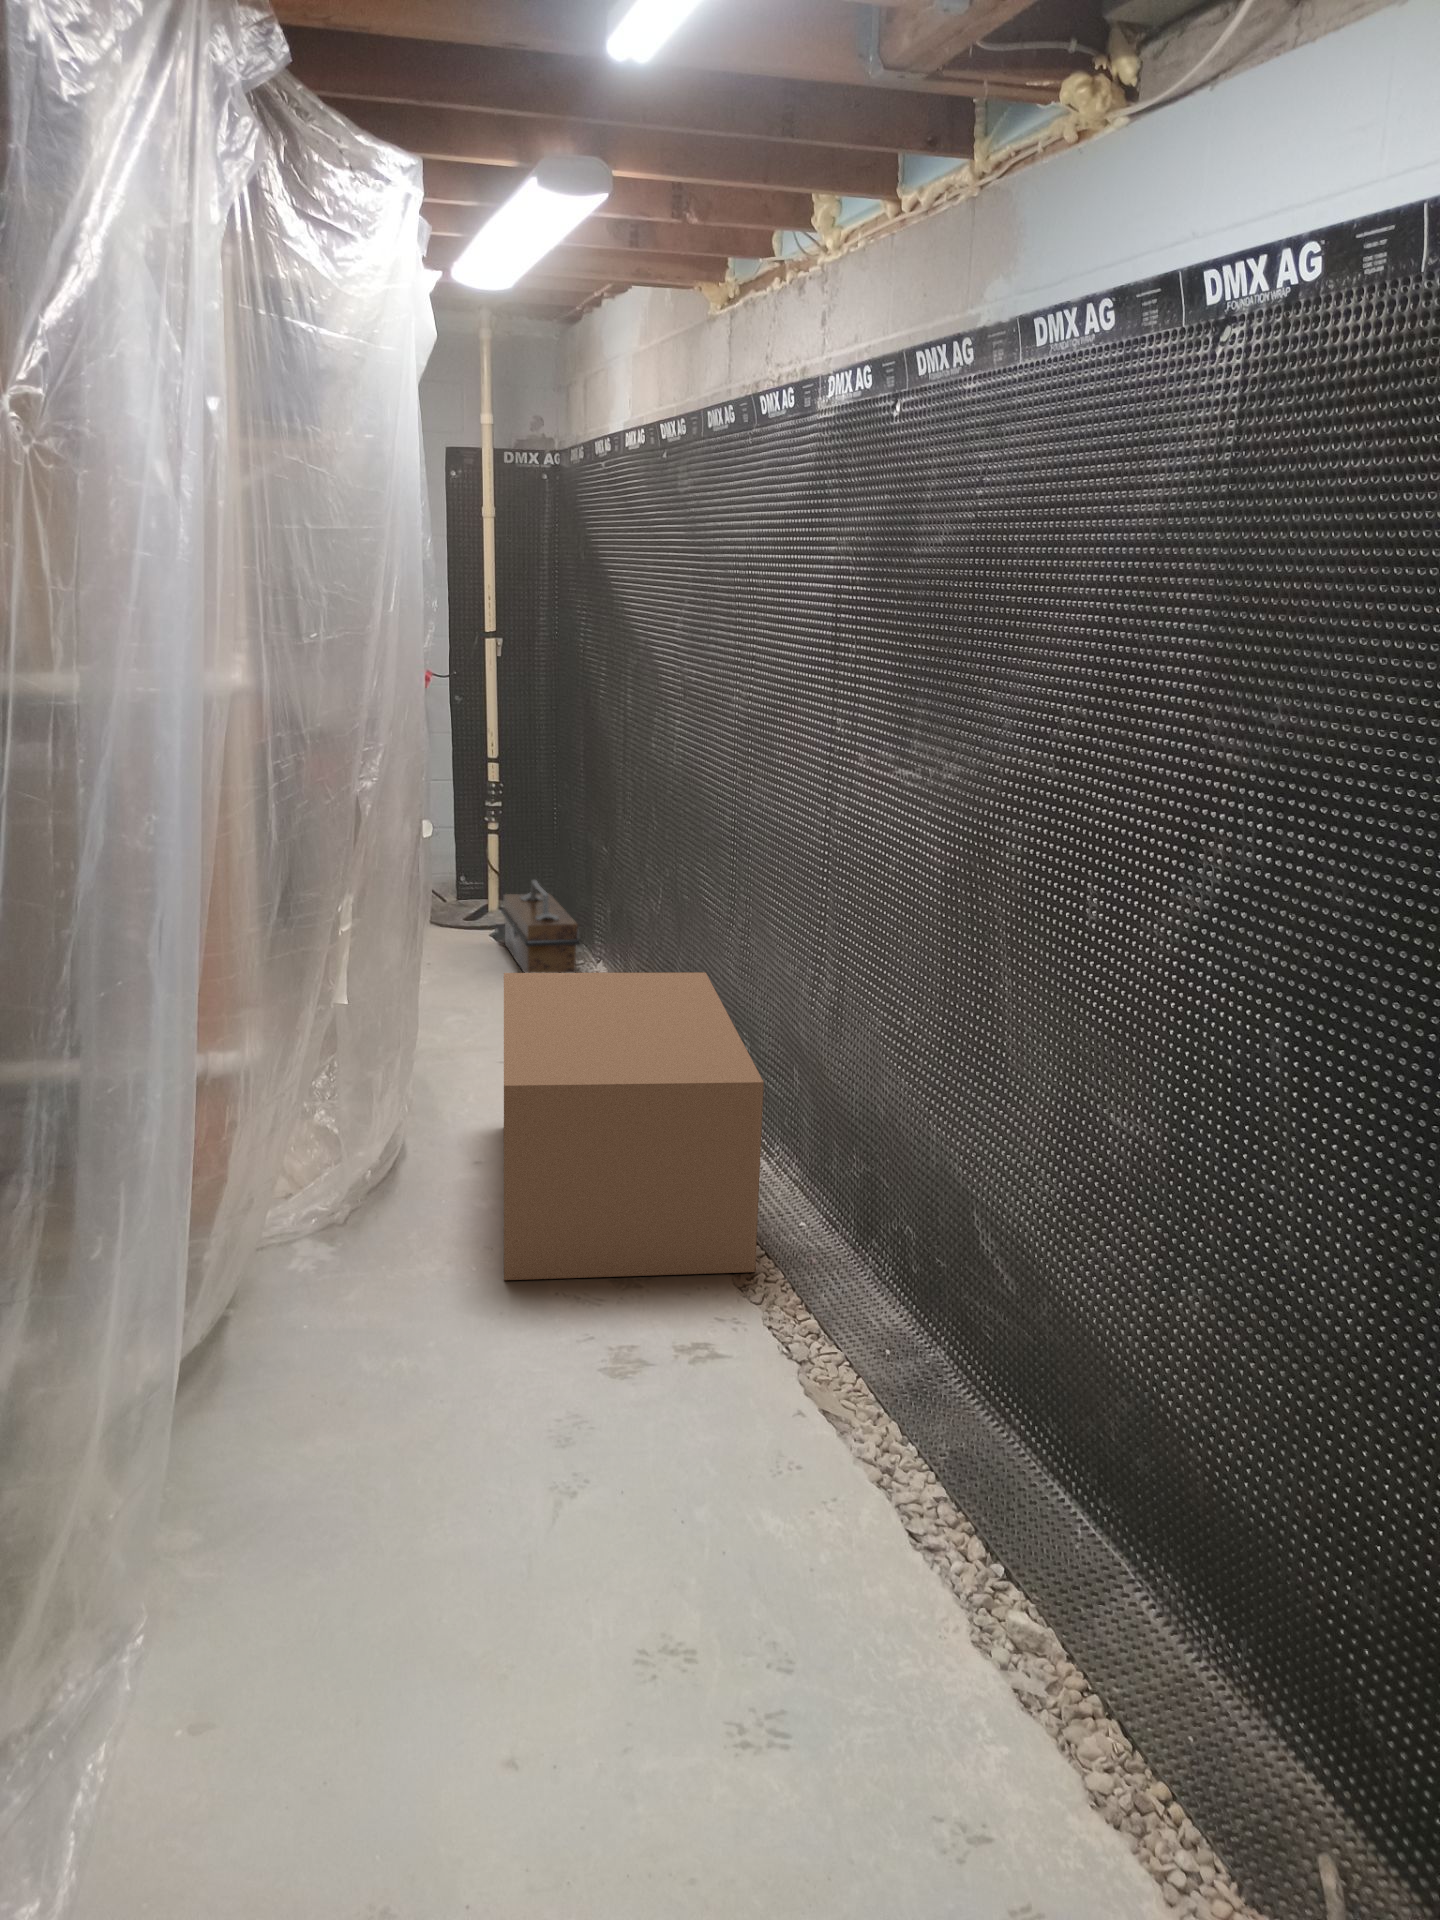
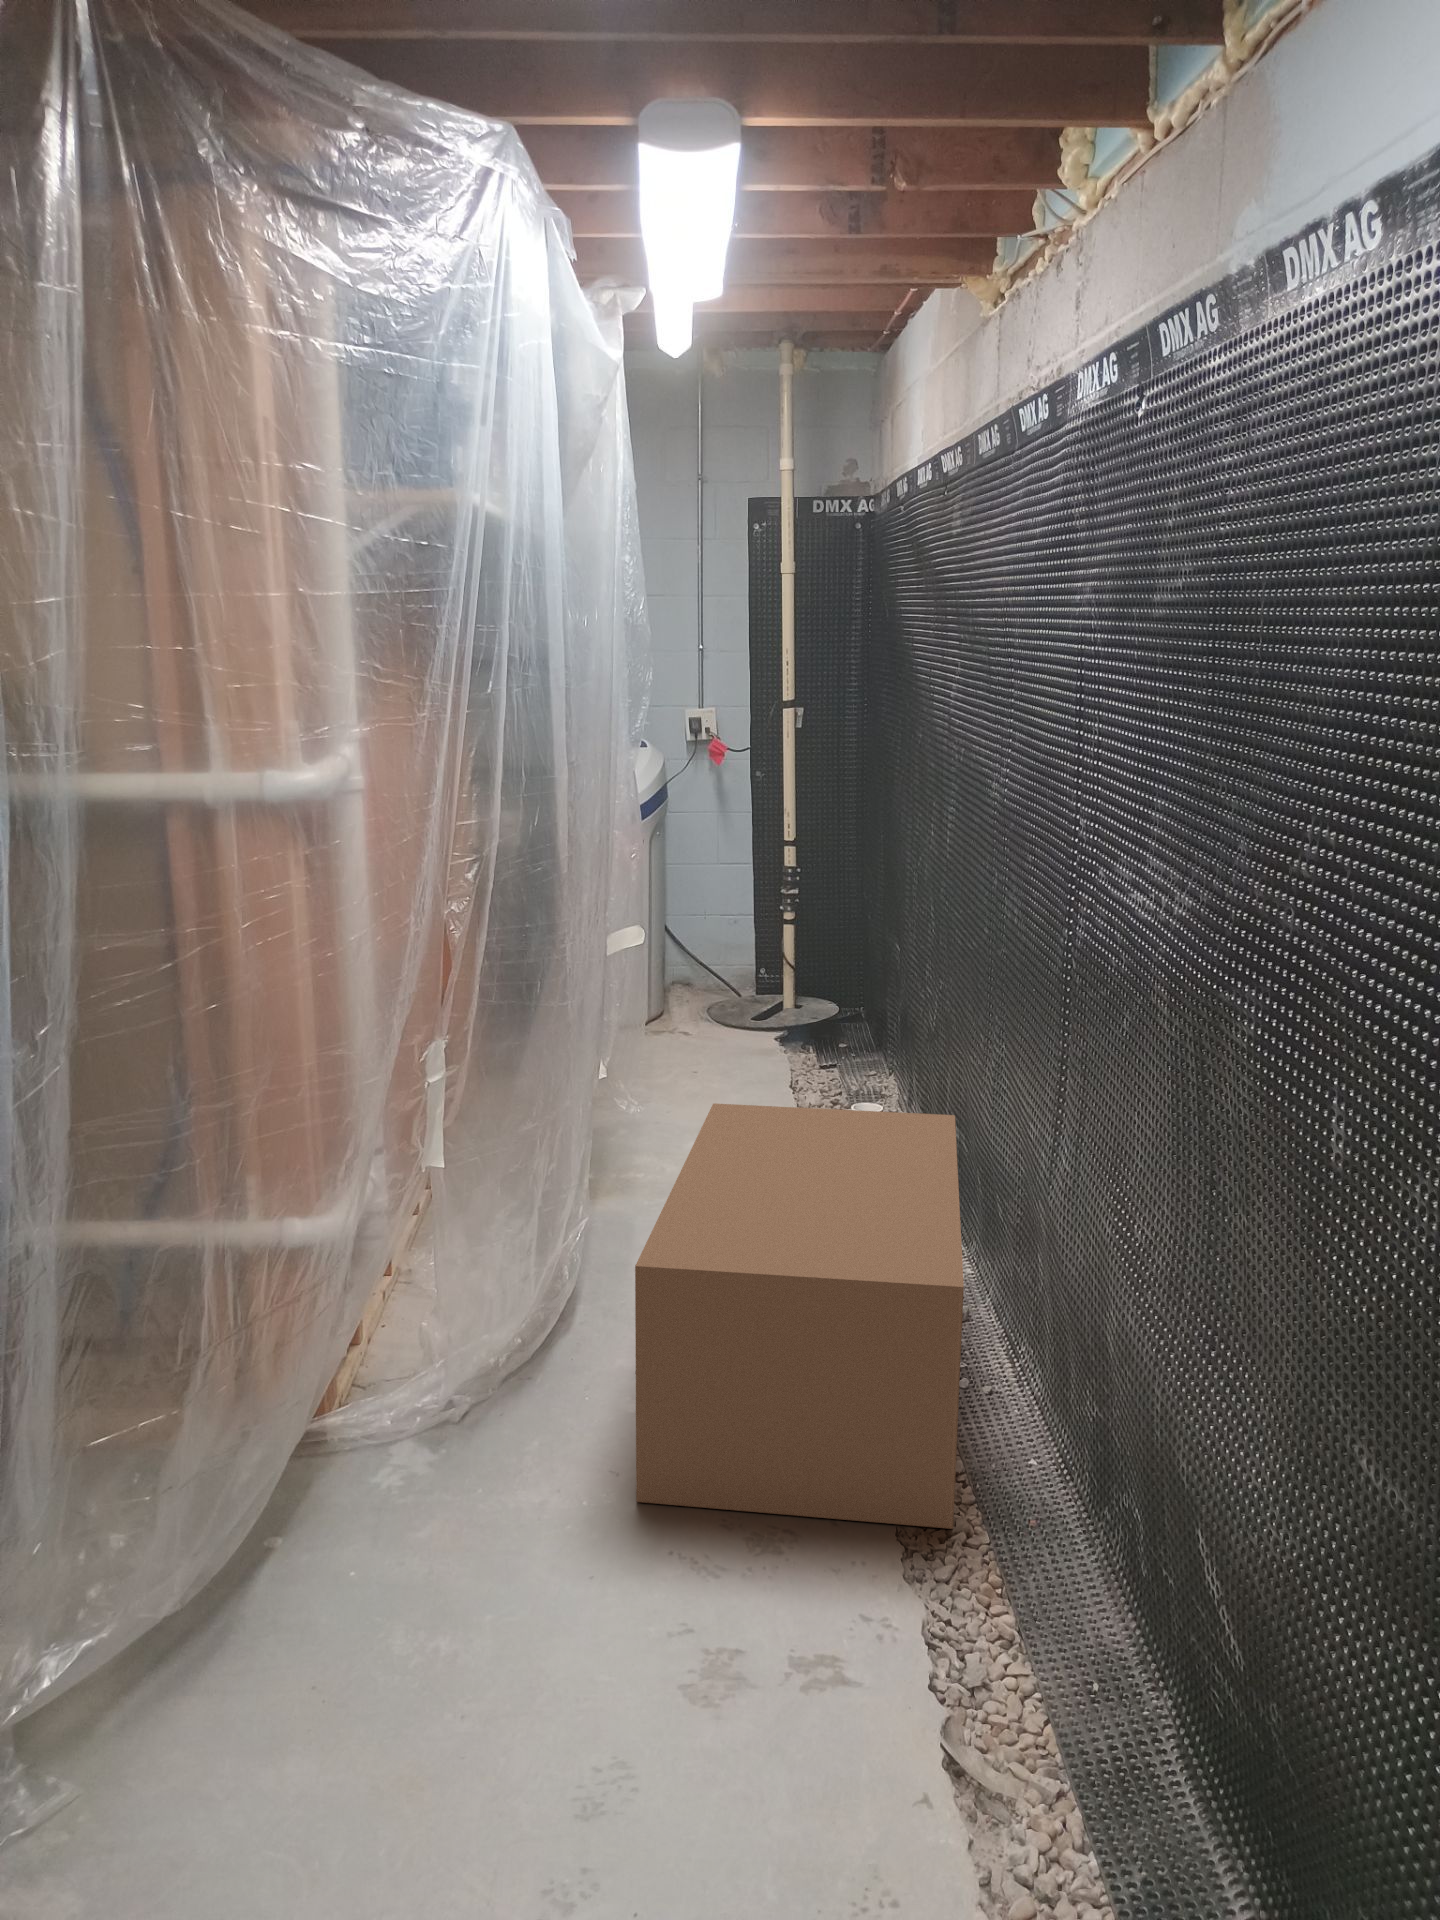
toolbox: present [501,880,580,973] -> none [790,976,866,1092]

